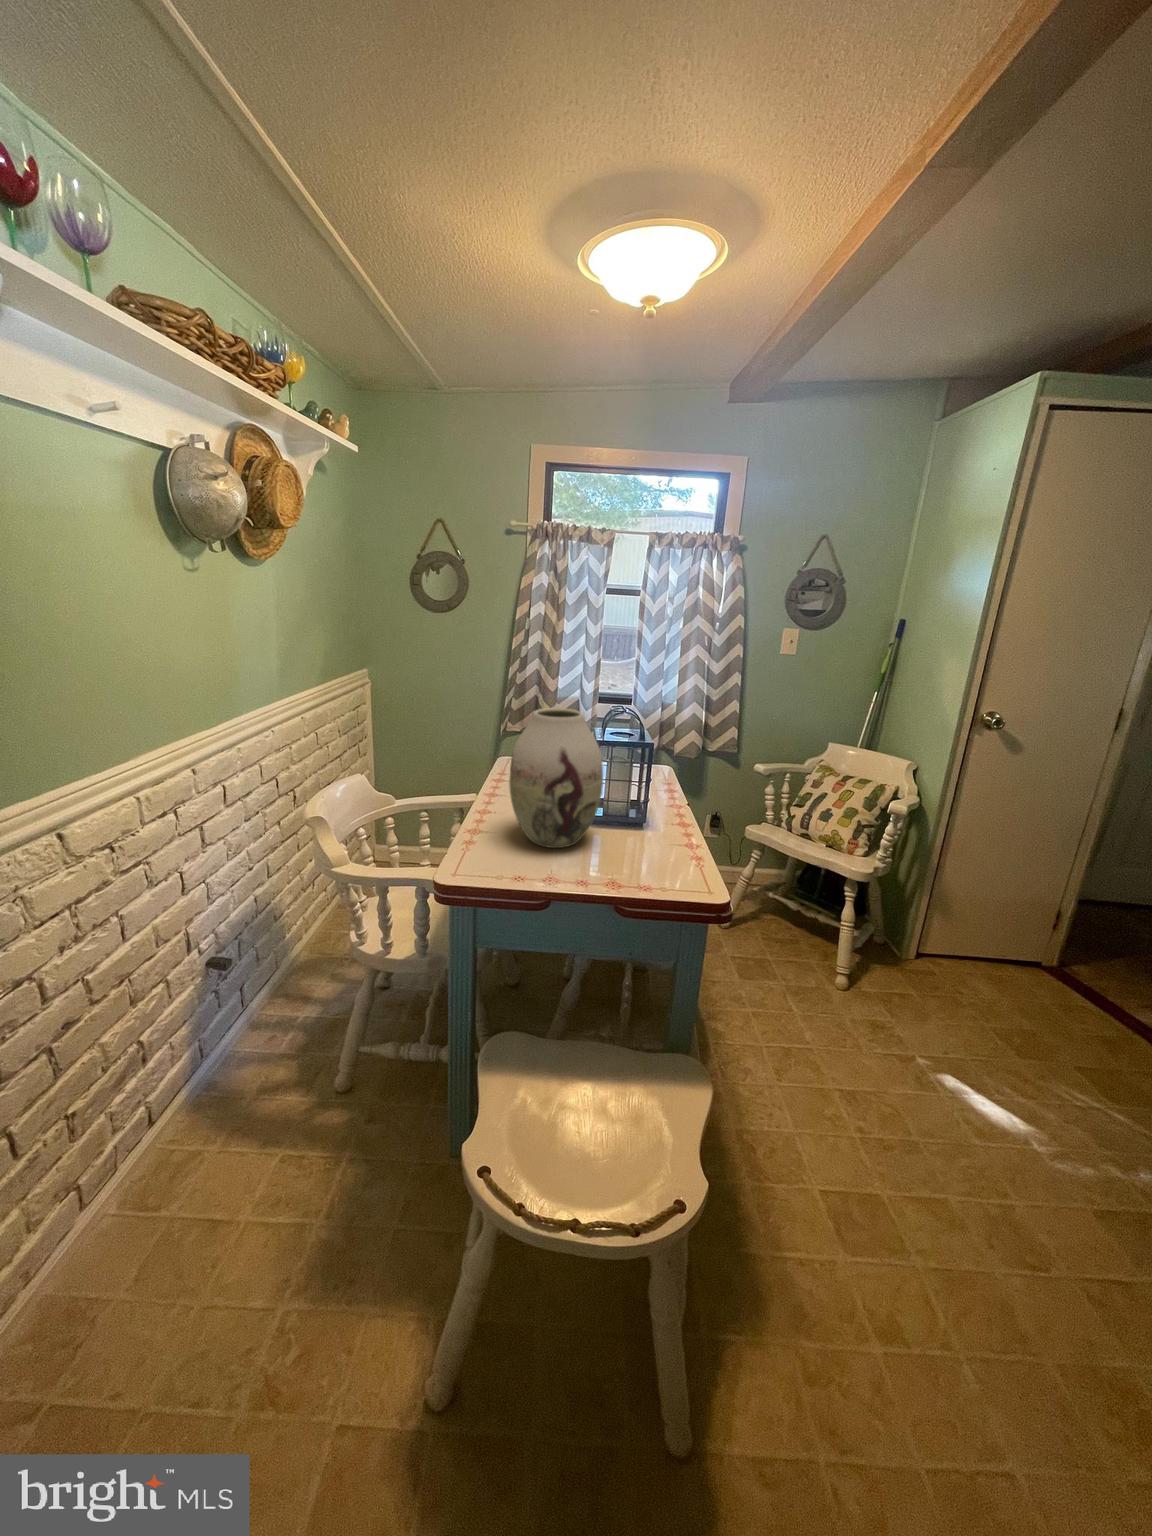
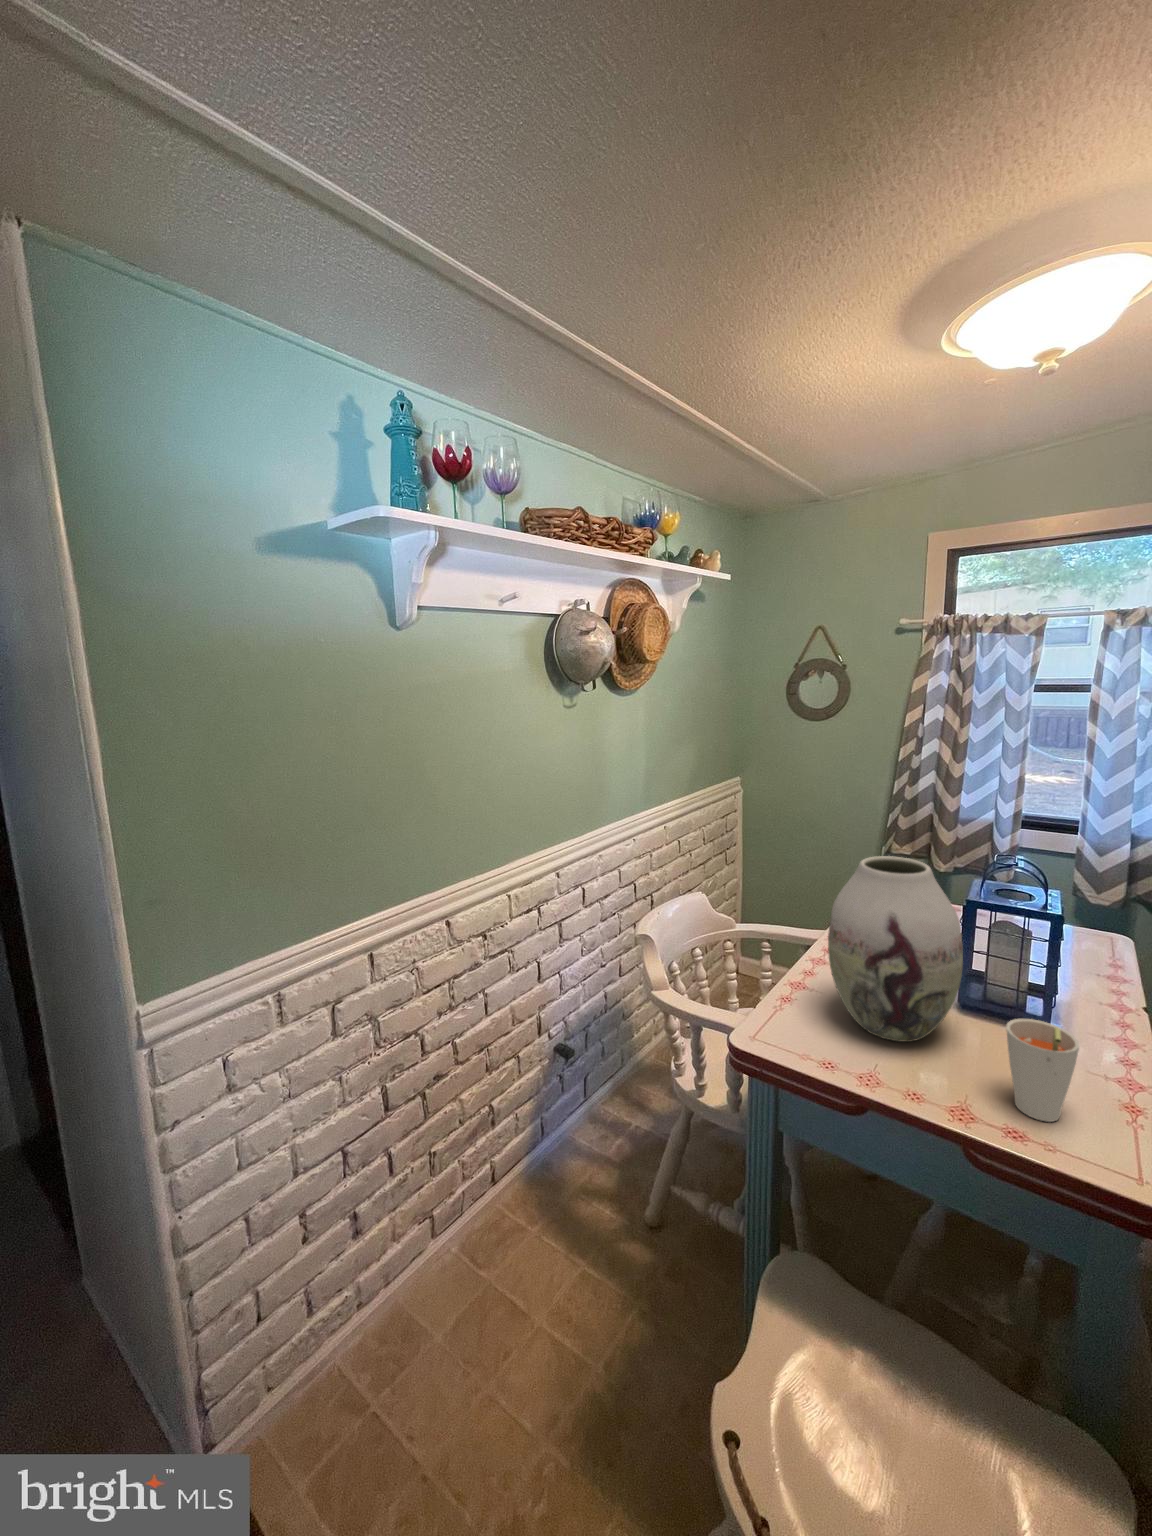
cup: none [636,805,675,869] -> present [1006,1019,1079,1122]

